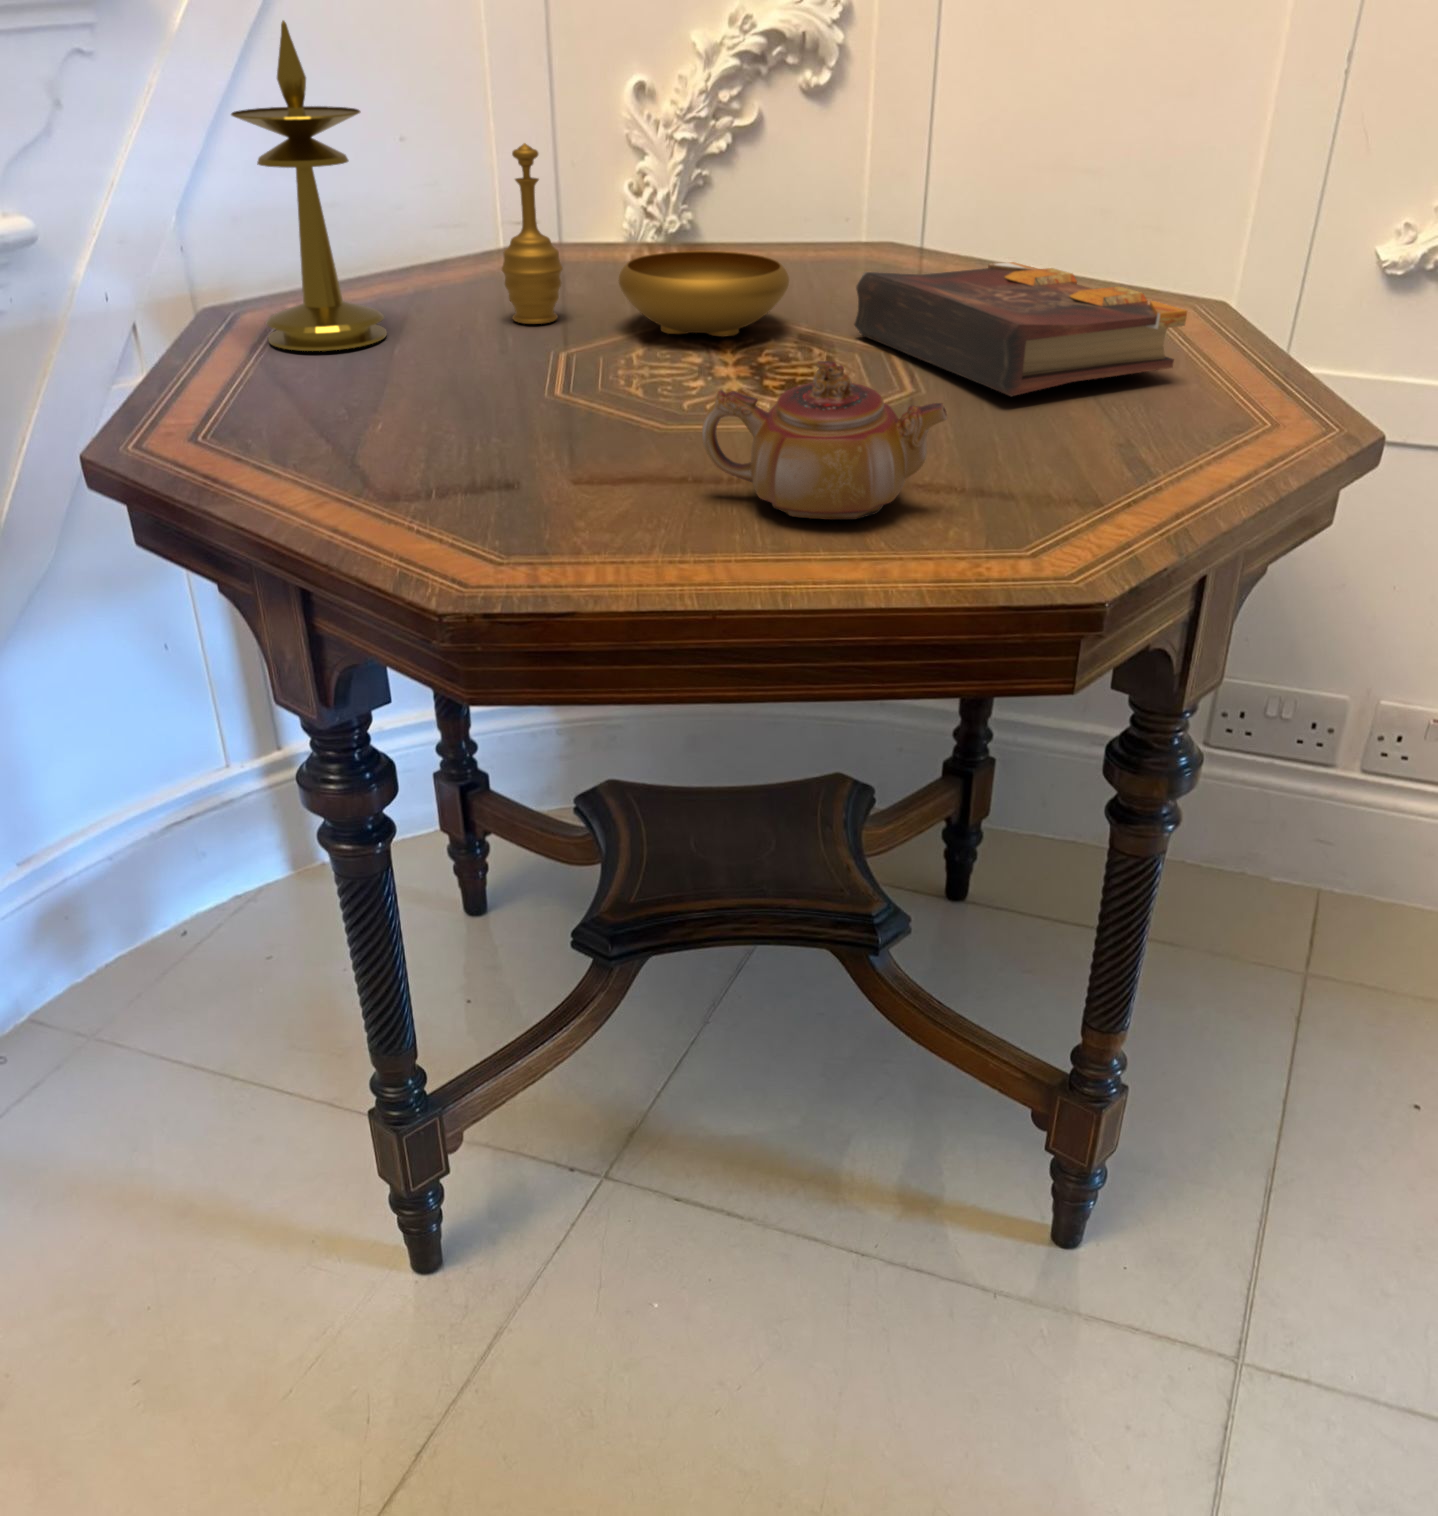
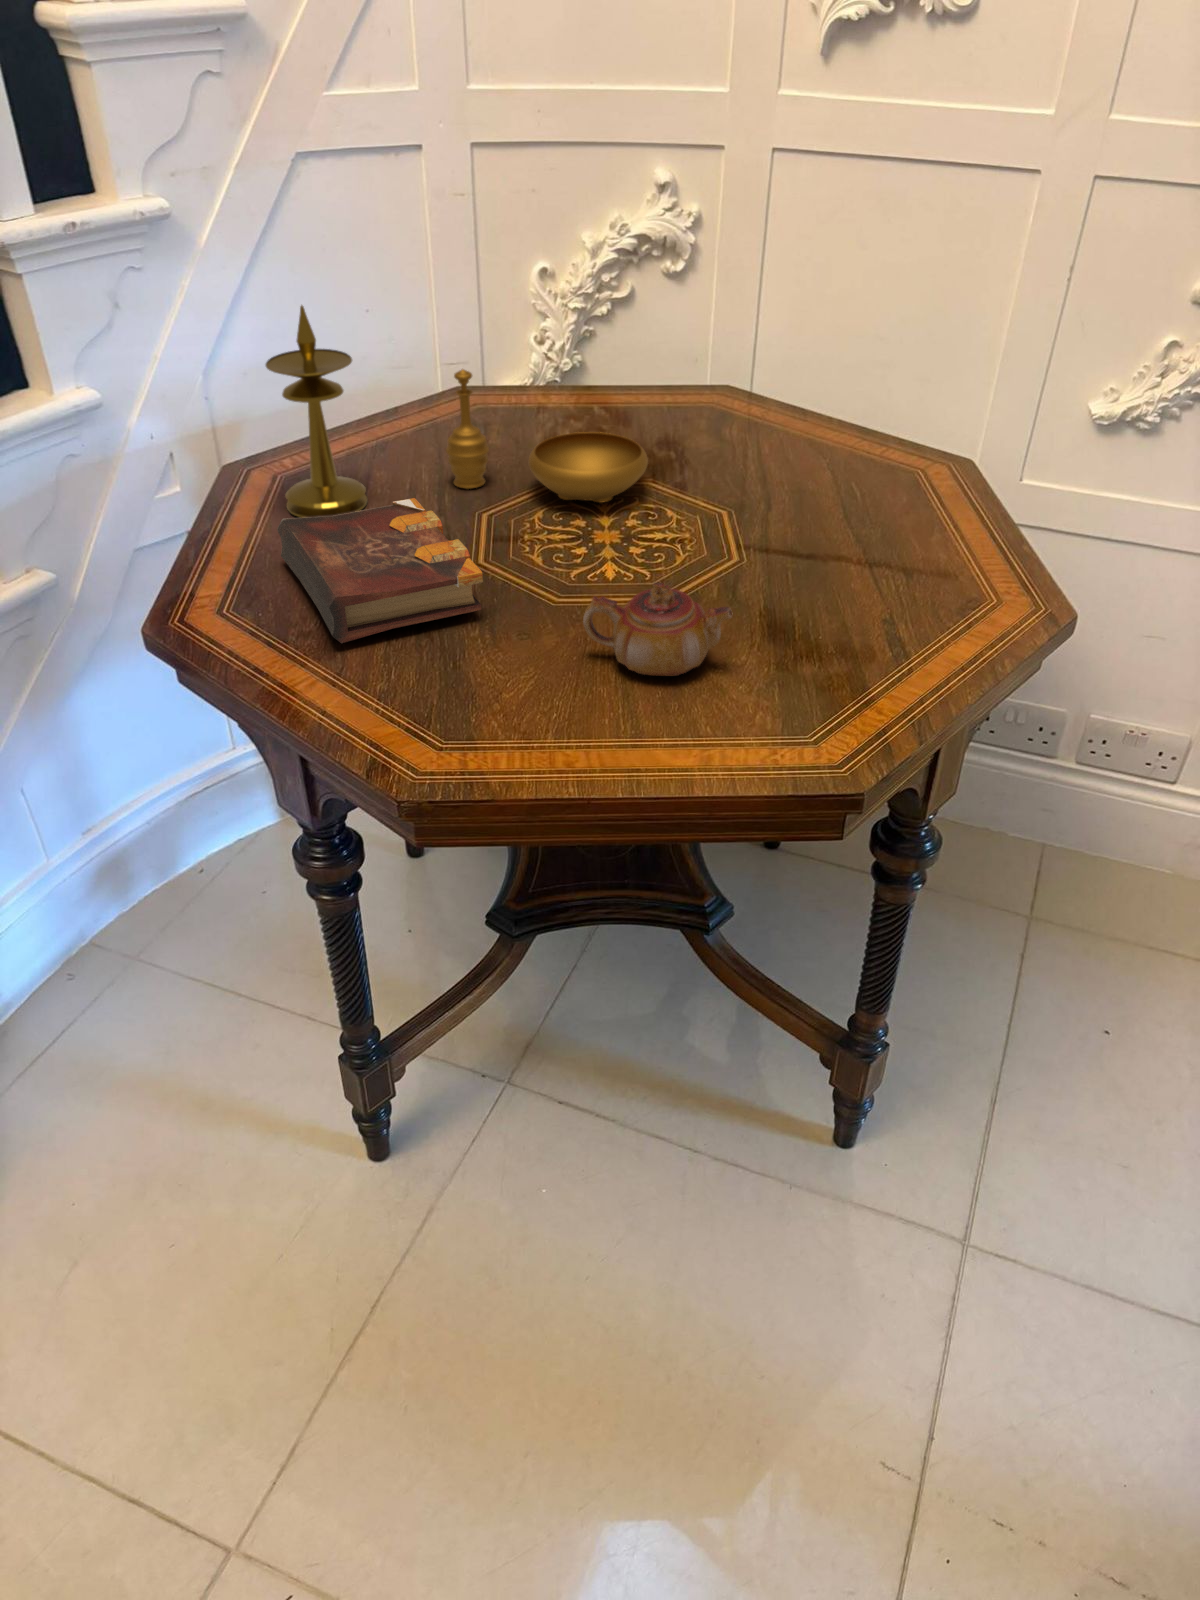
book: present [854,262,1187,396] -> present [277,498,483,643]

